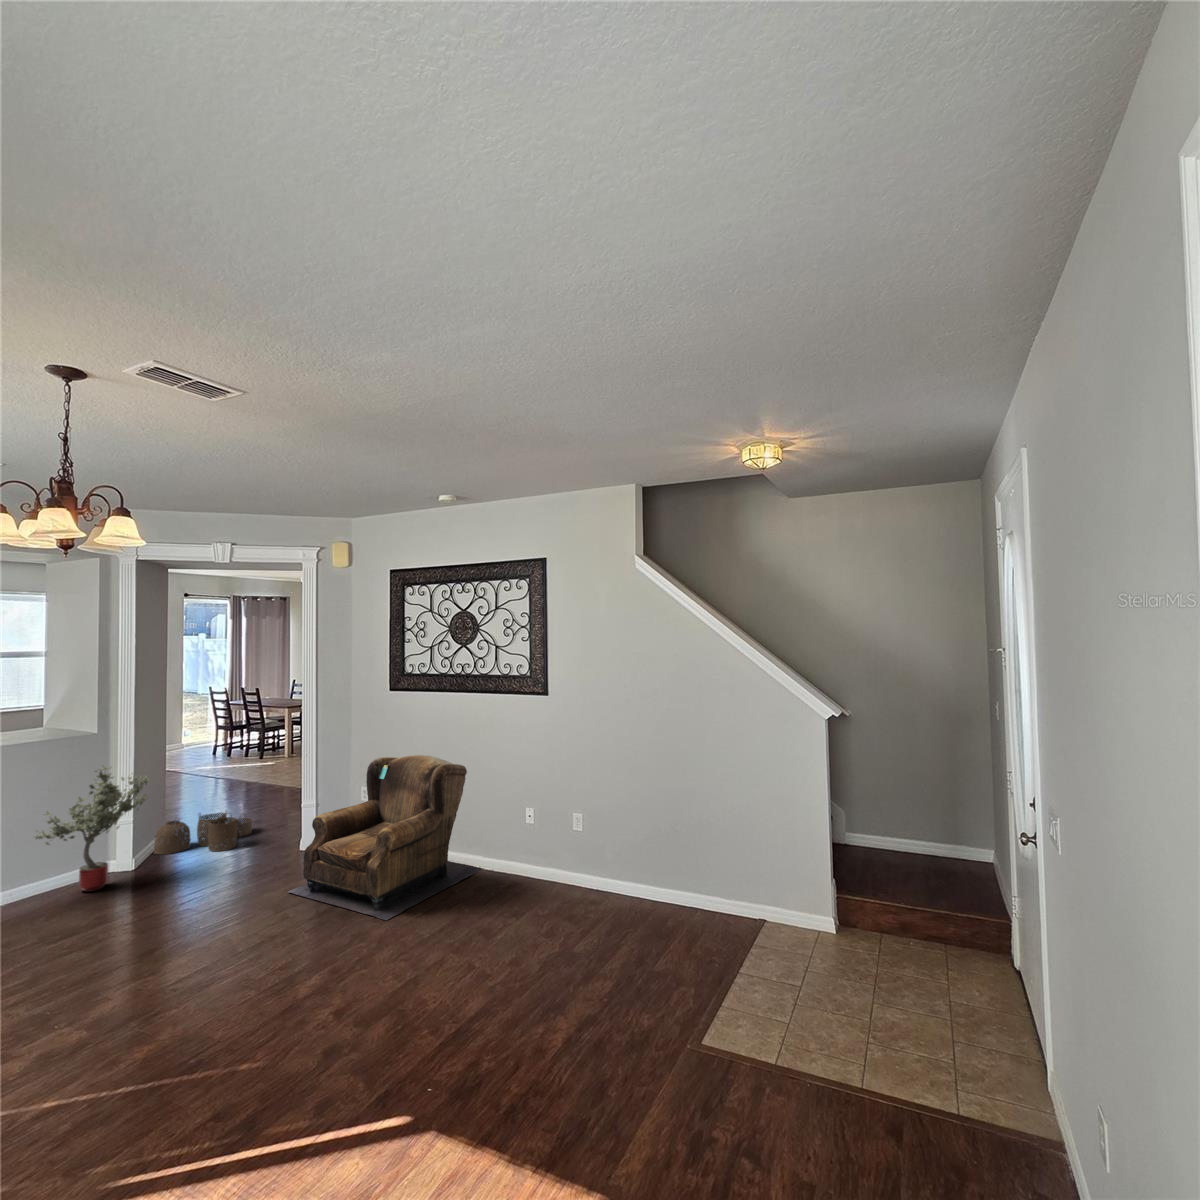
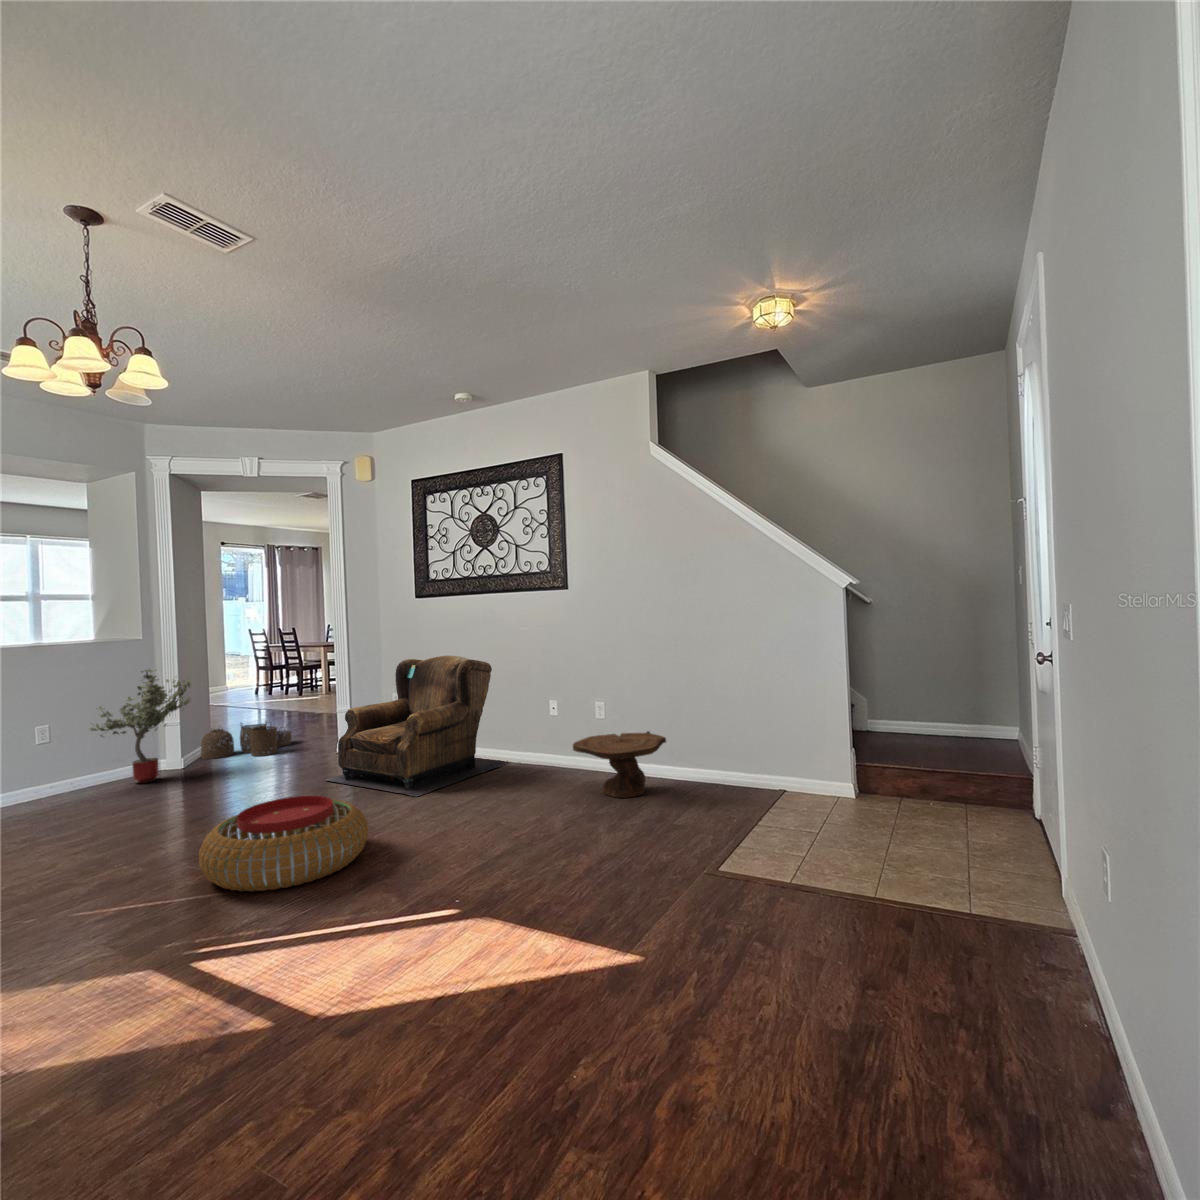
side table: none [551,846,646,927] -> present [573,731,666,798]
pouf: none [151,944,337,1073] -> present [199,796,368,891]

